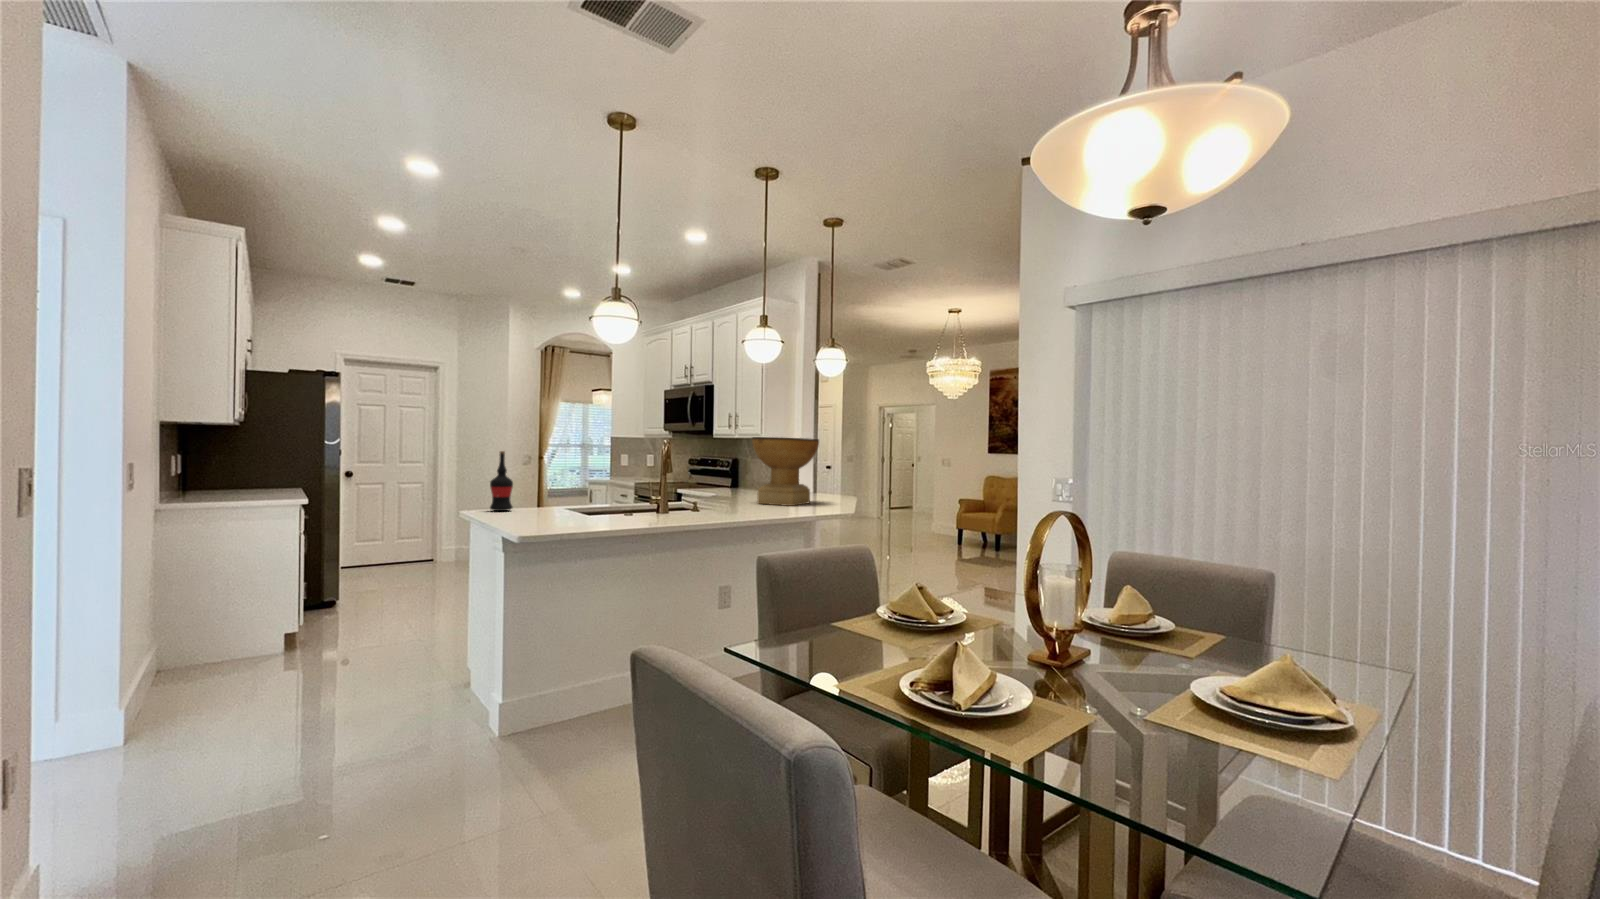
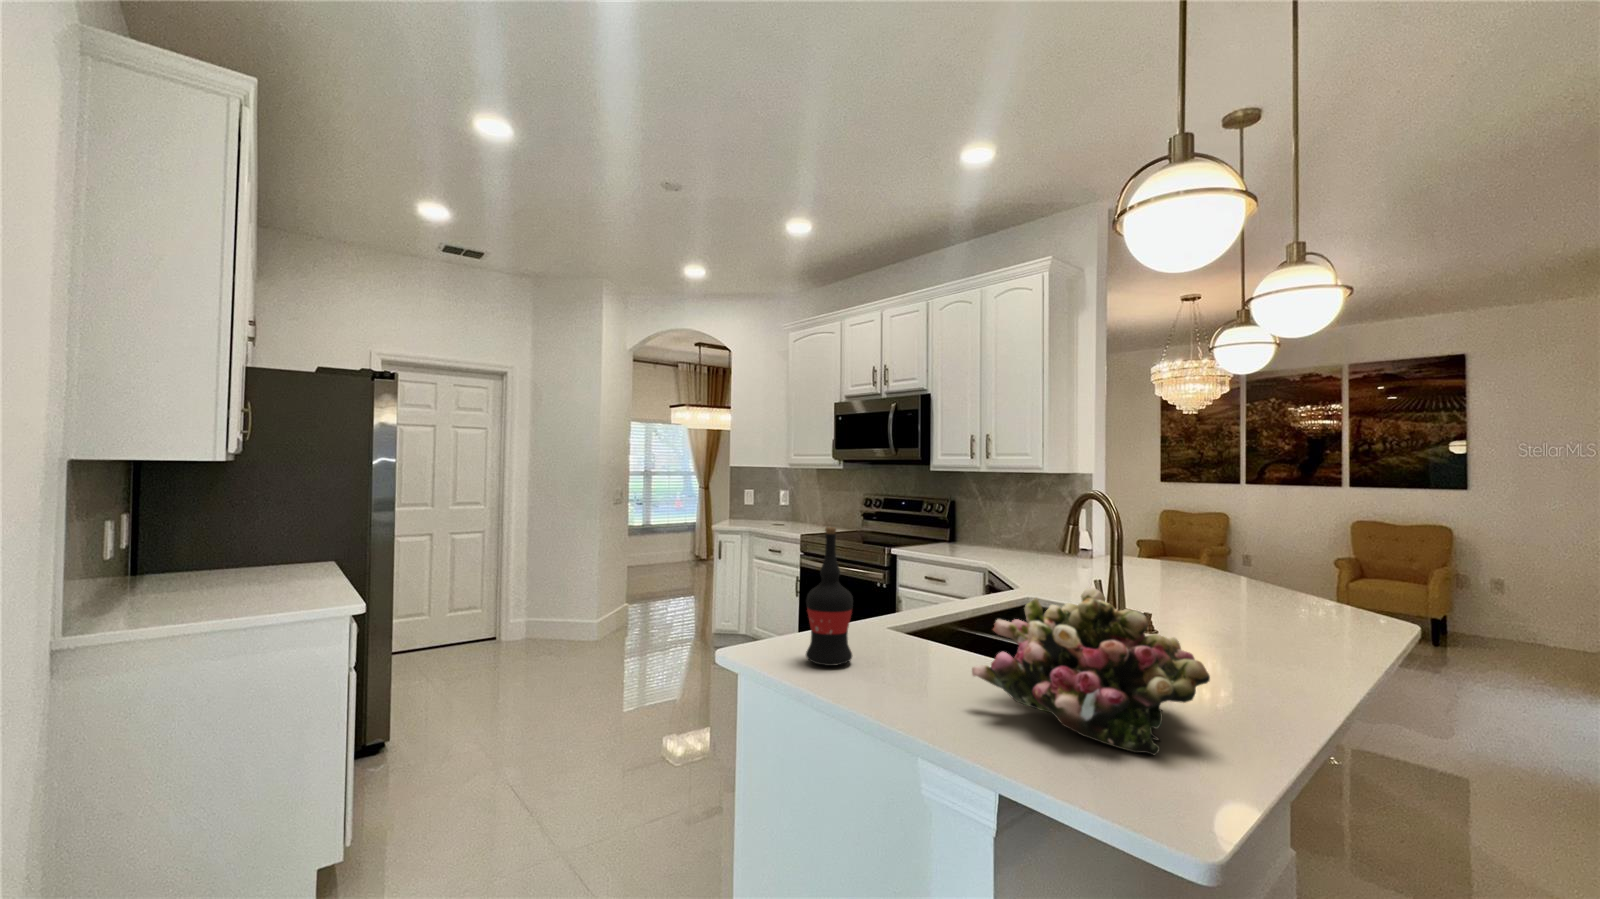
decorative bowl: present [752,437,819,506] -> none [1168,481,1315,613]
flower arrangement: none [526,471,607,522] -> present [972,588,1210,755]

